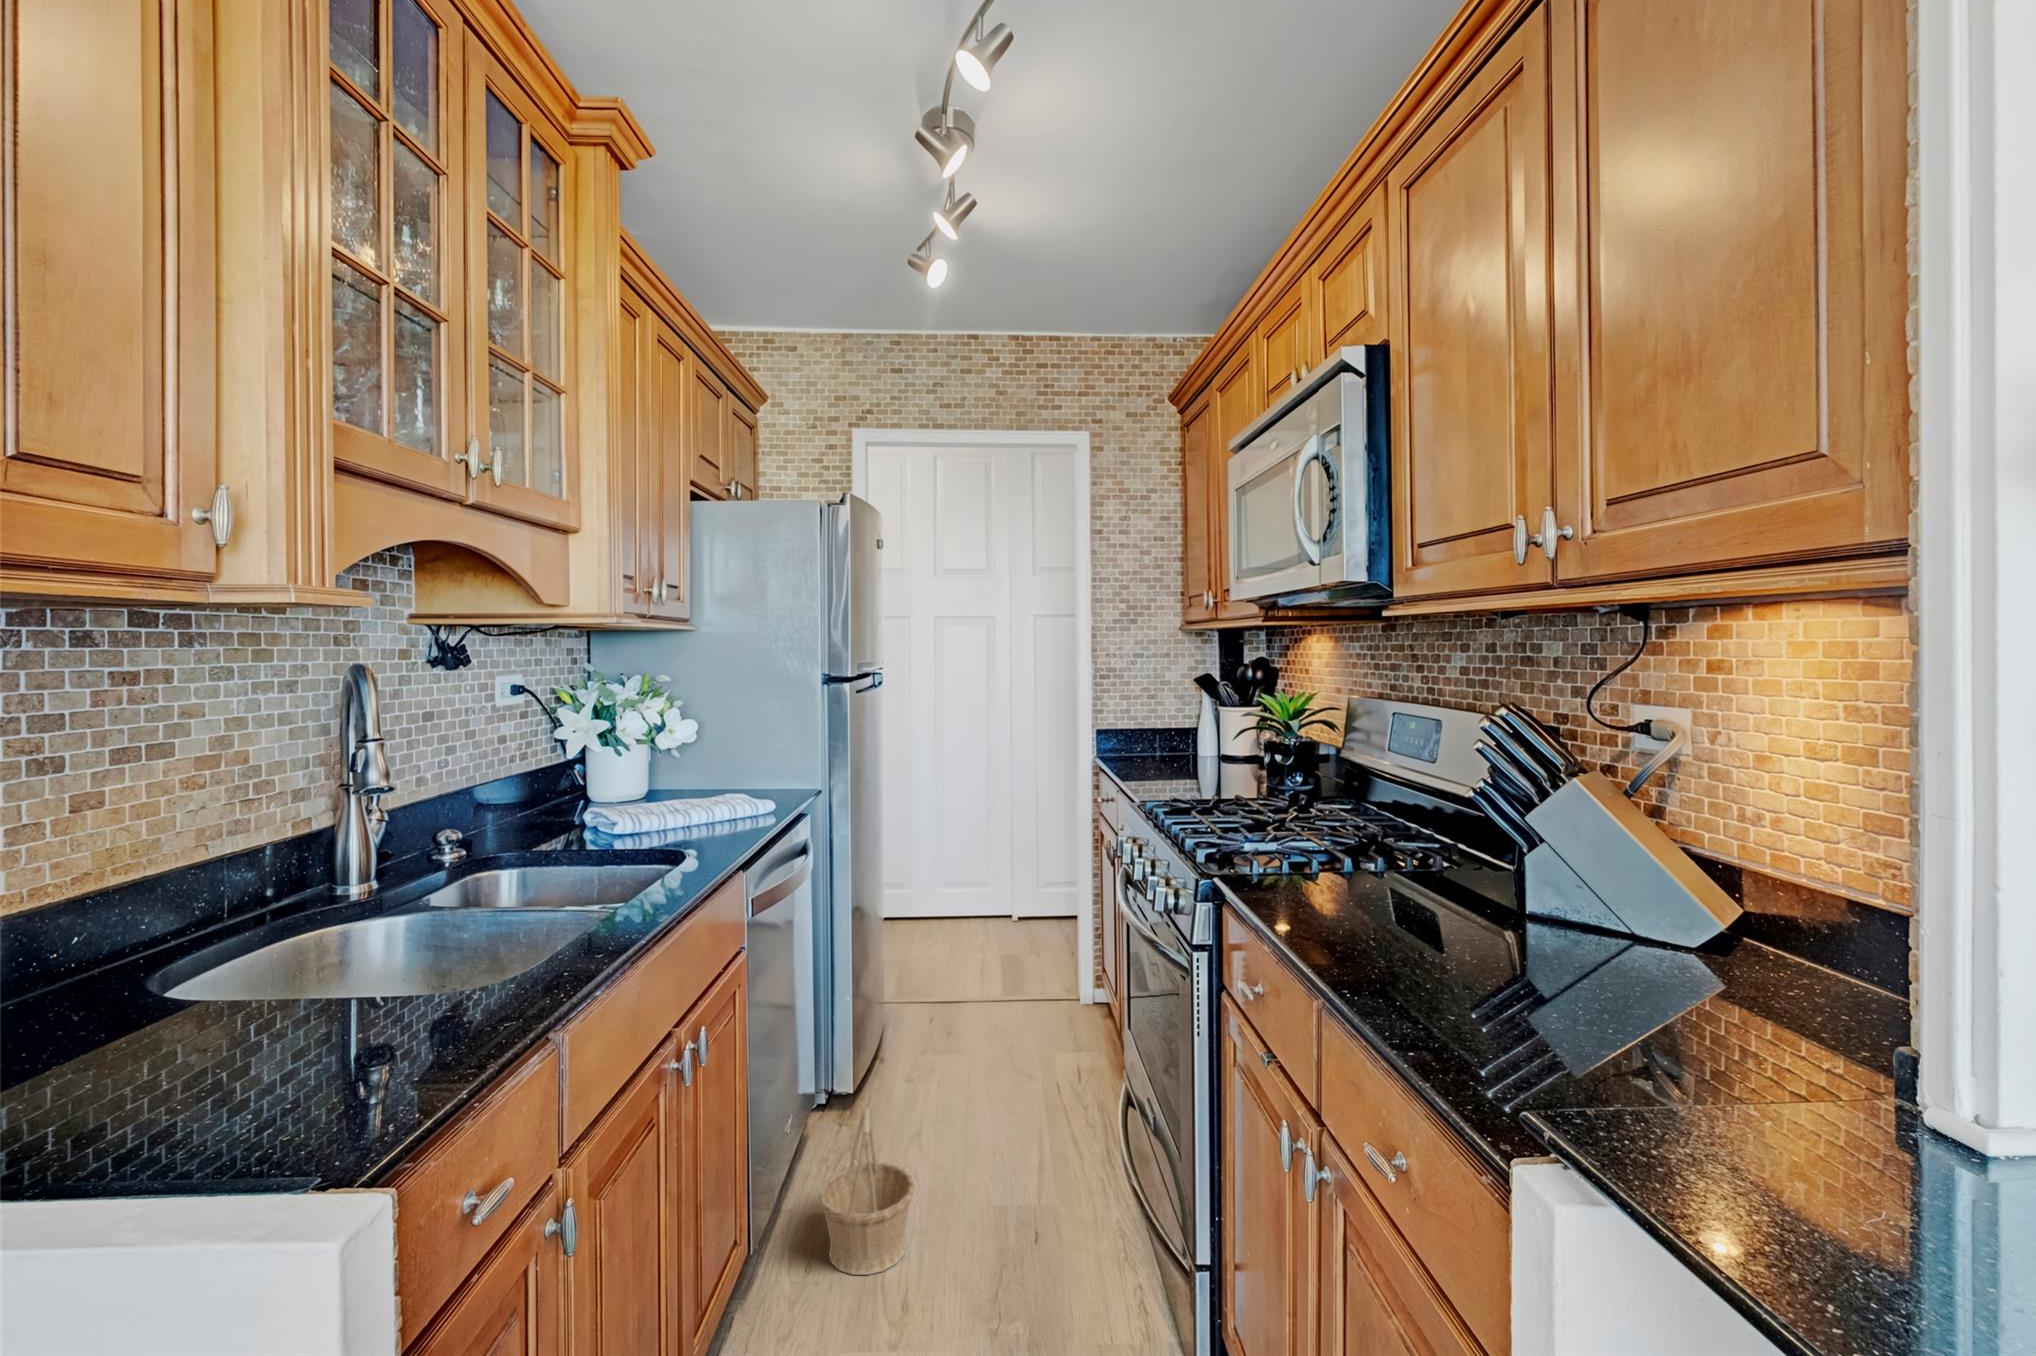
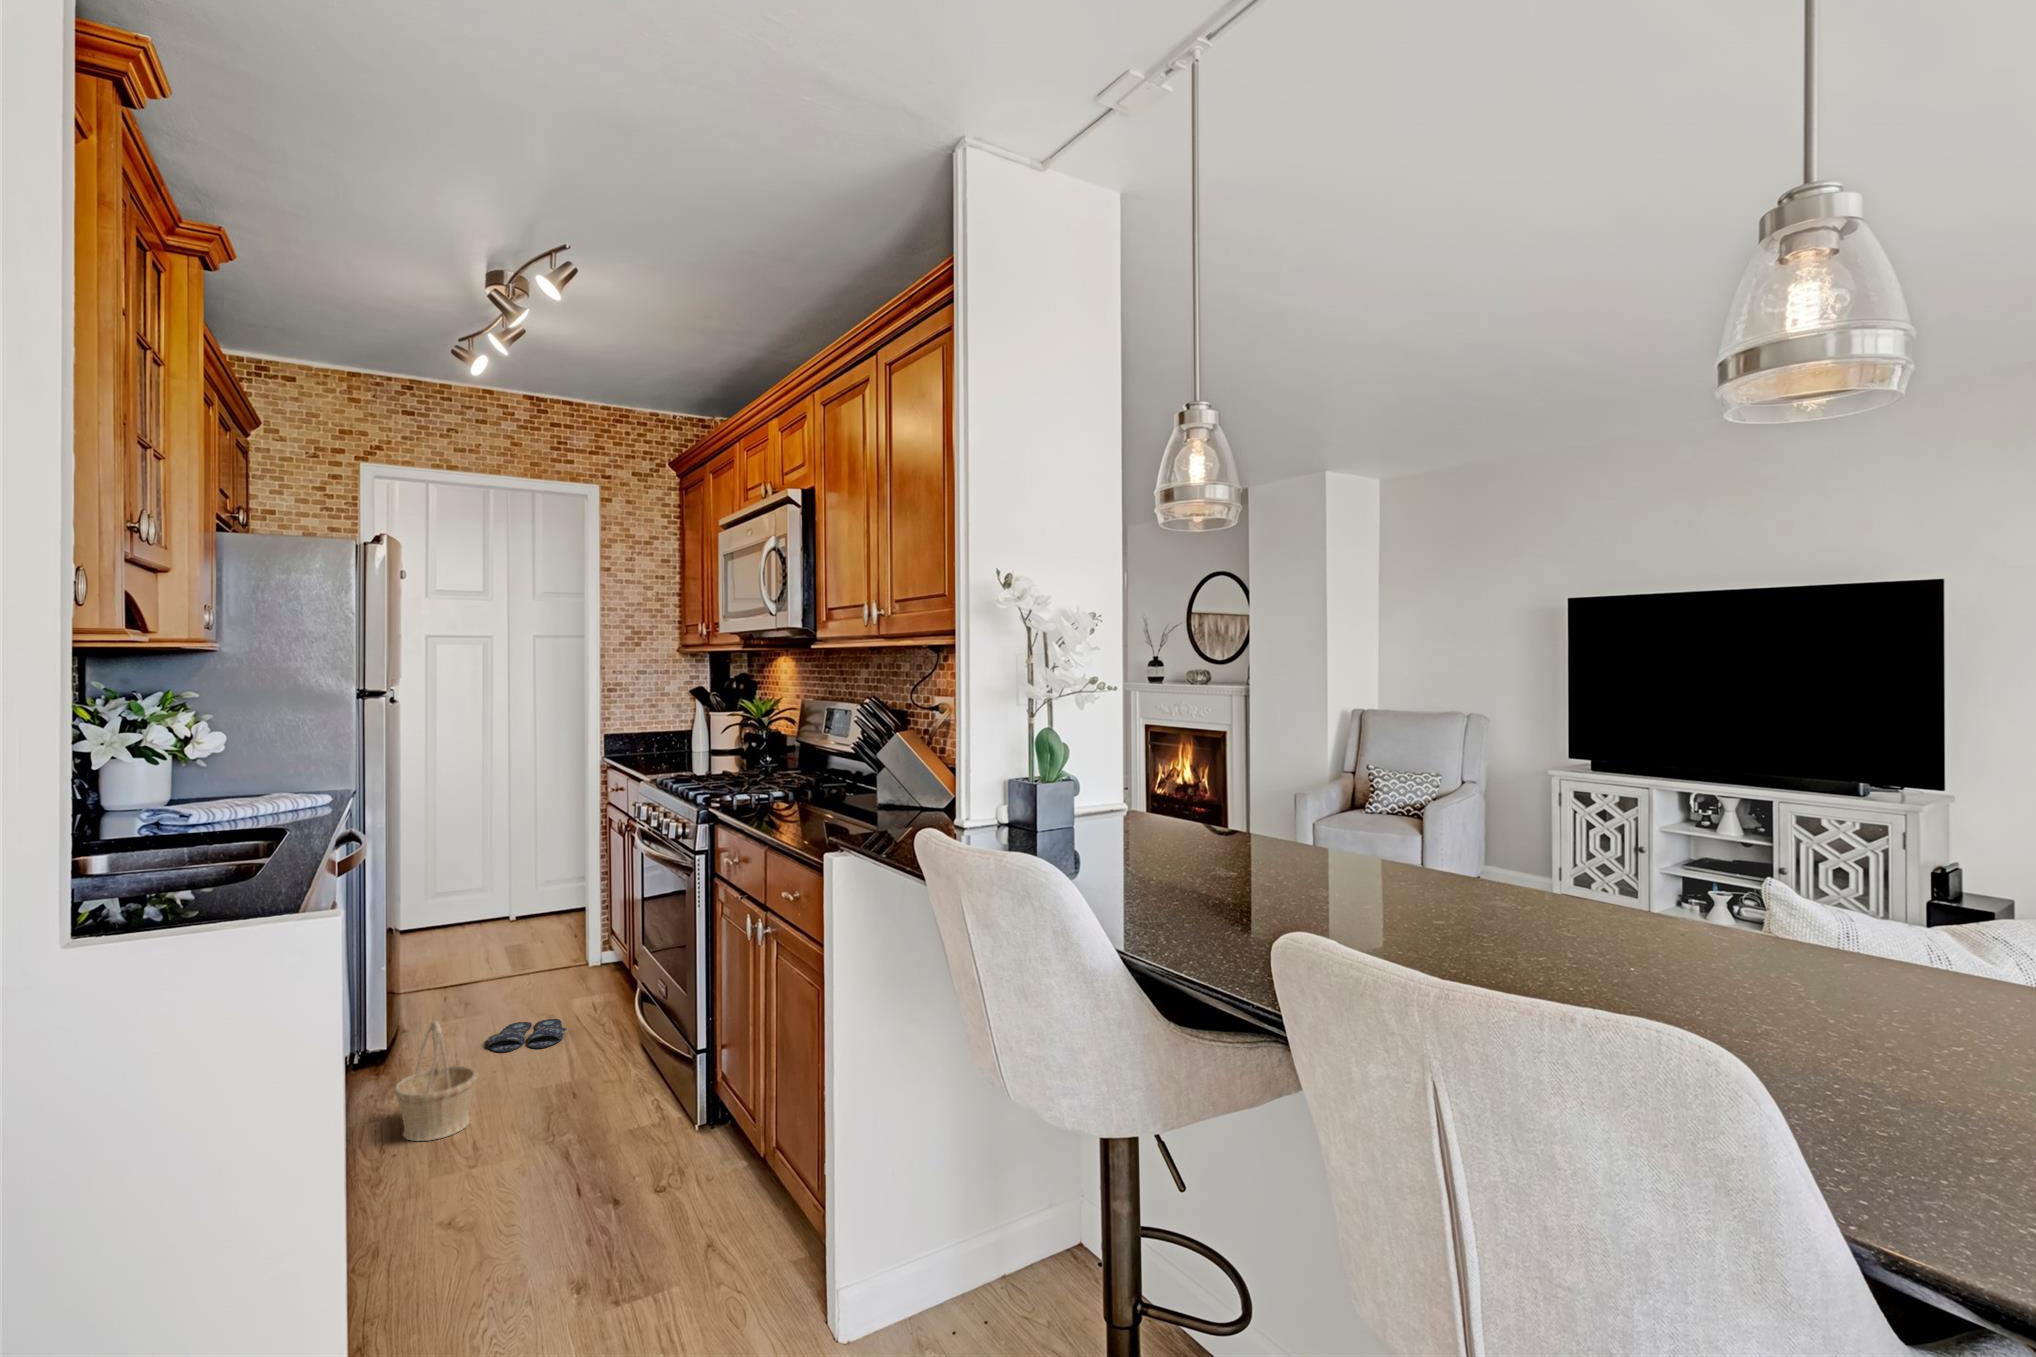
slippers: none [953,1078,1043,1130] -> present [487,1019,567,1053]

